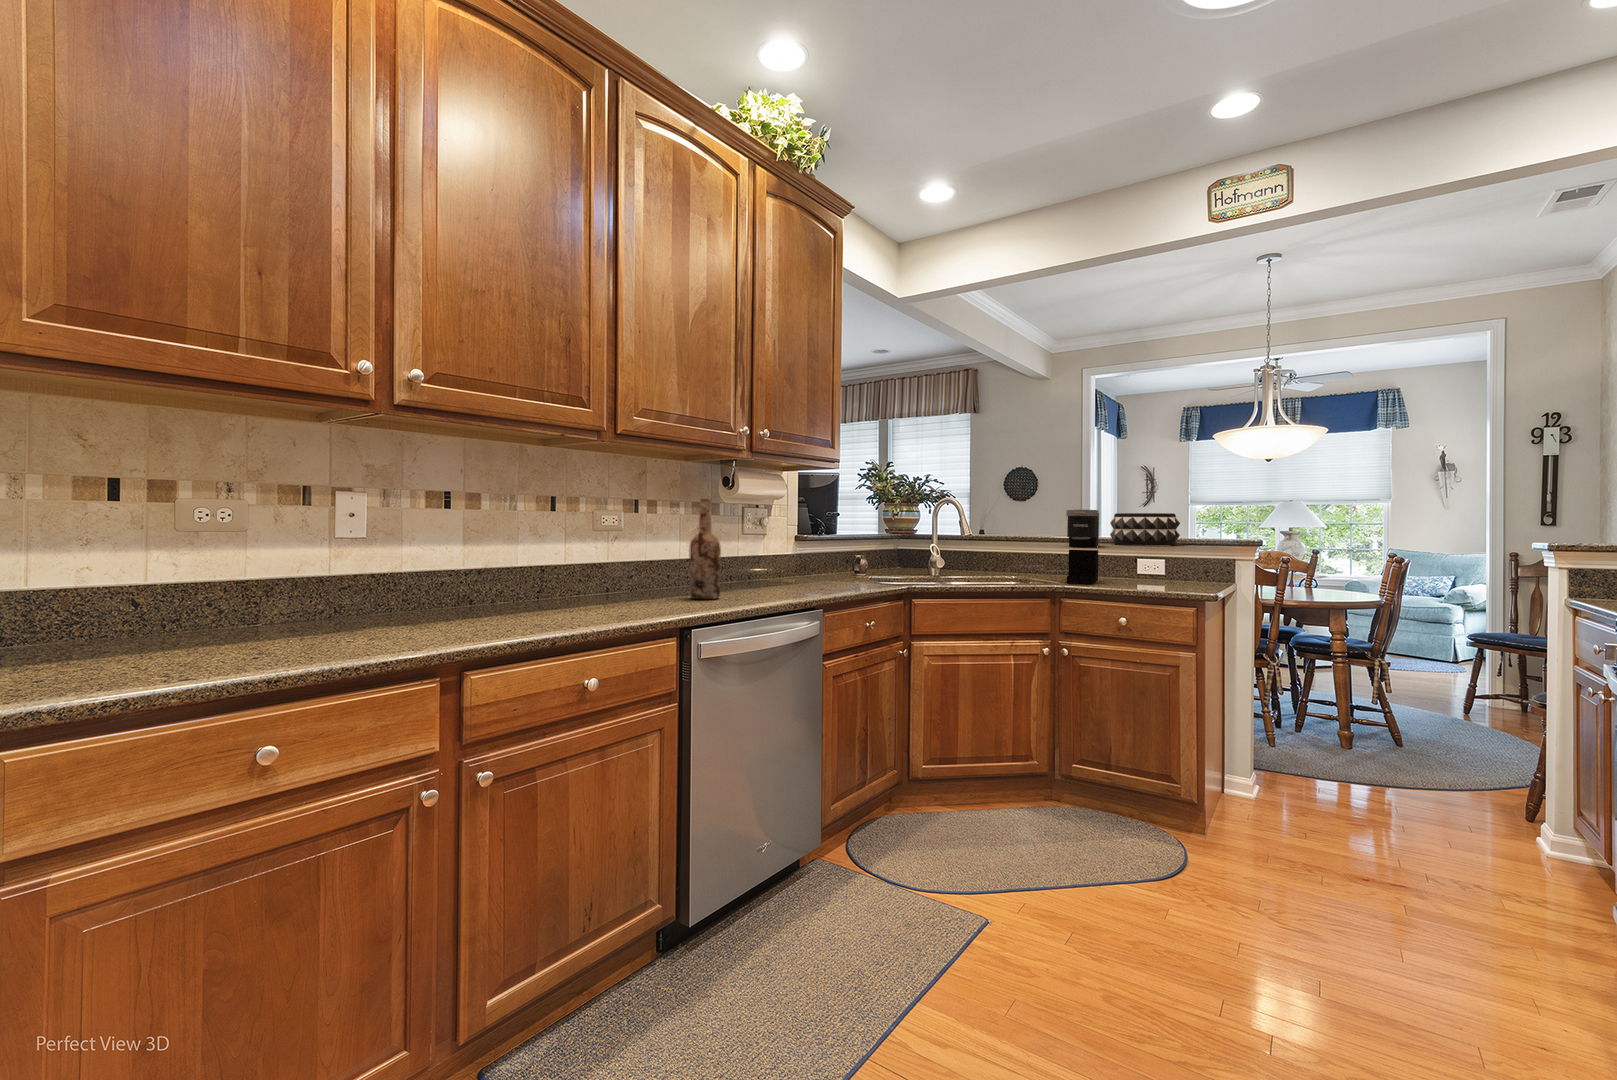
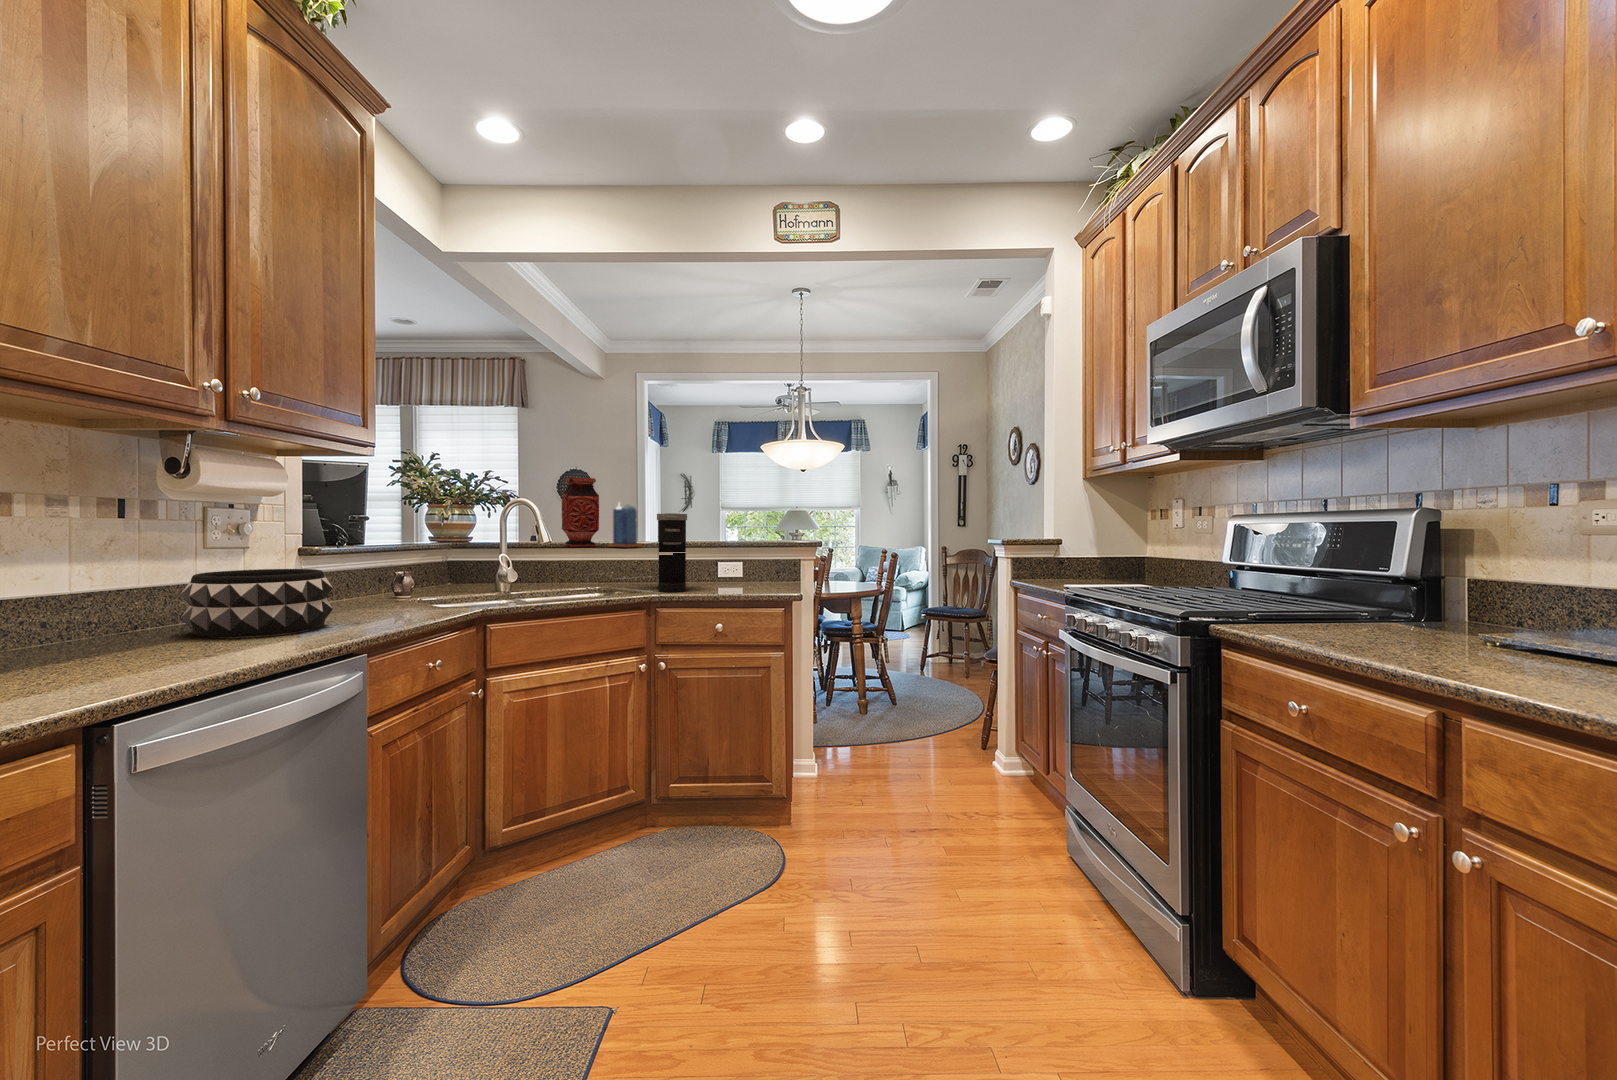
vase: none [988,479,1020,541] -> present [562,478,599,547]
wine bottle: present [689,499,721,599] -> none [82,494,157,668]
candle: none [1026,499,1061,542] -> present [607,504,643,547]
decorative bowl: present [1110,513,1180,545] -> present [180,569,333,638]

